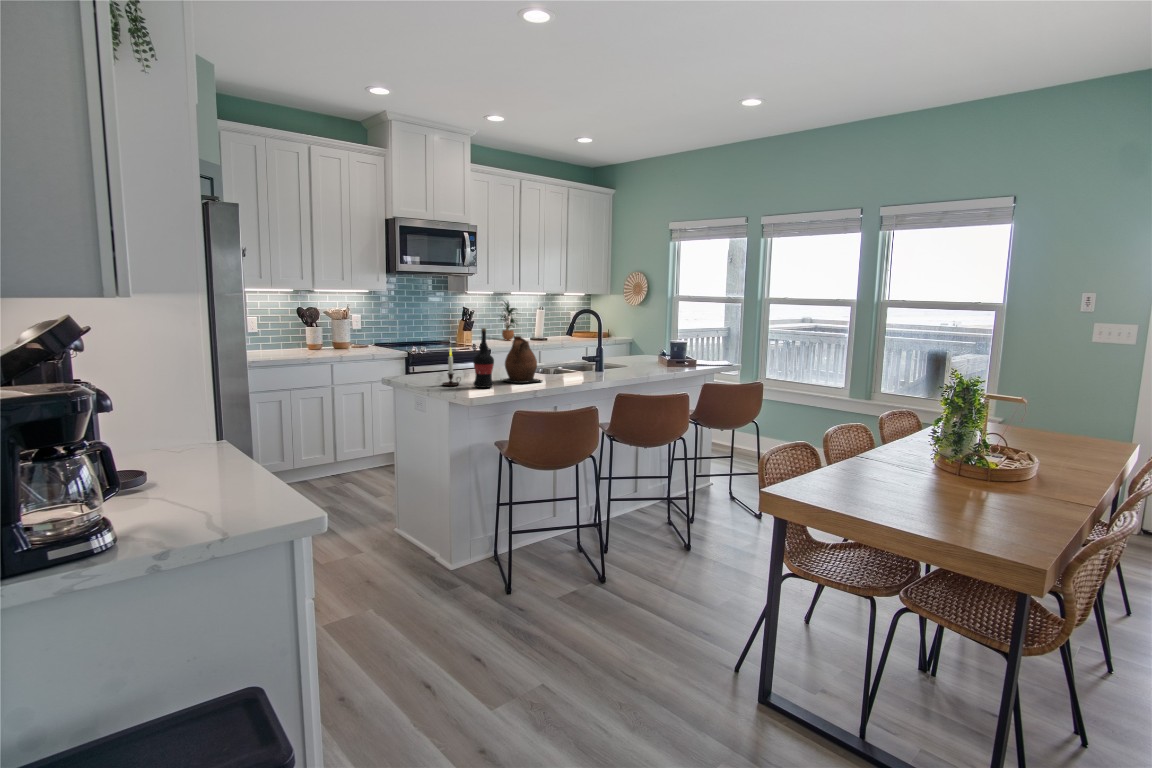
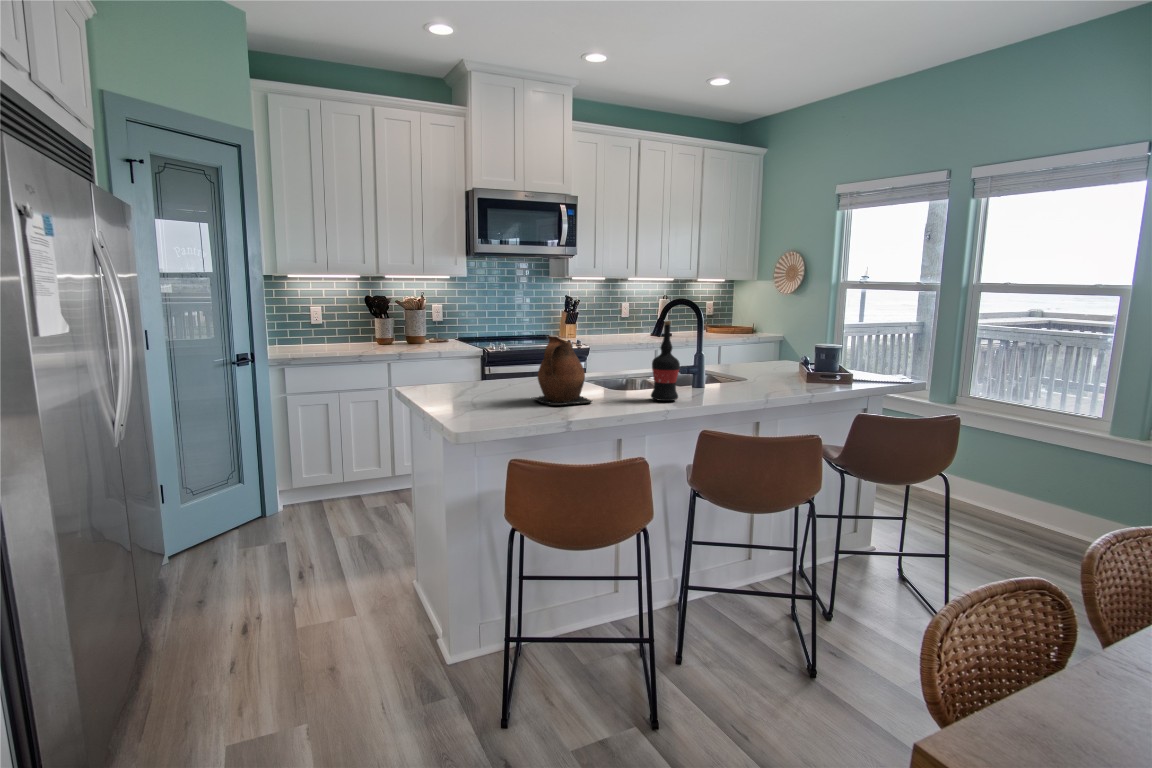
potted plant: present [501,301,516,341] -> none [609,287,638,336]
wine bottle: present [473,328,494,388] -> present [651,321,680,401]
candle: present [442,348,459,386] -> none [442,350,473,406]

